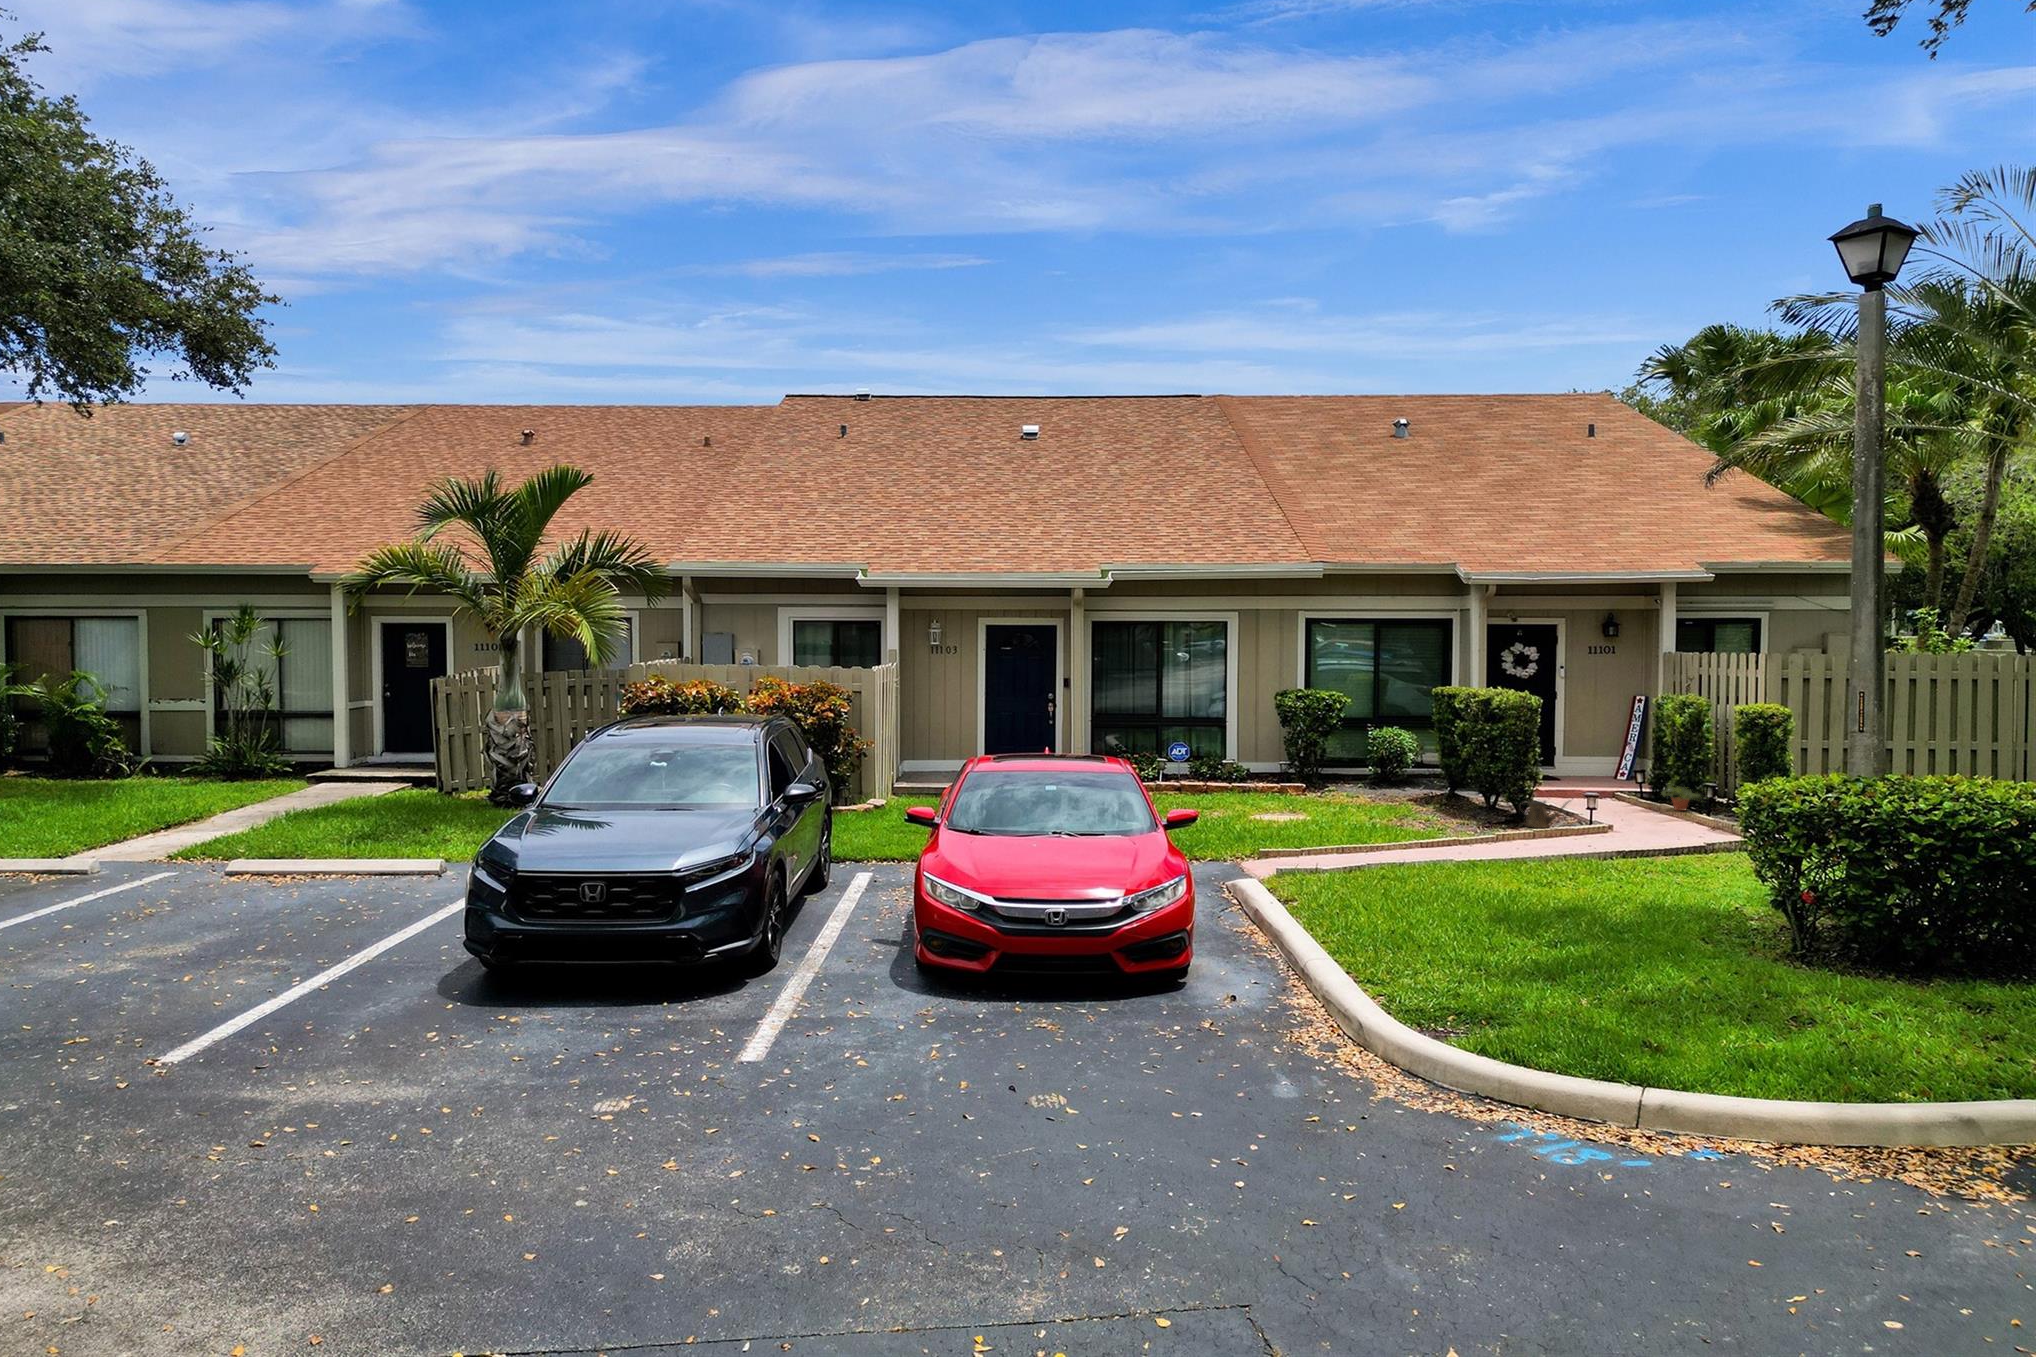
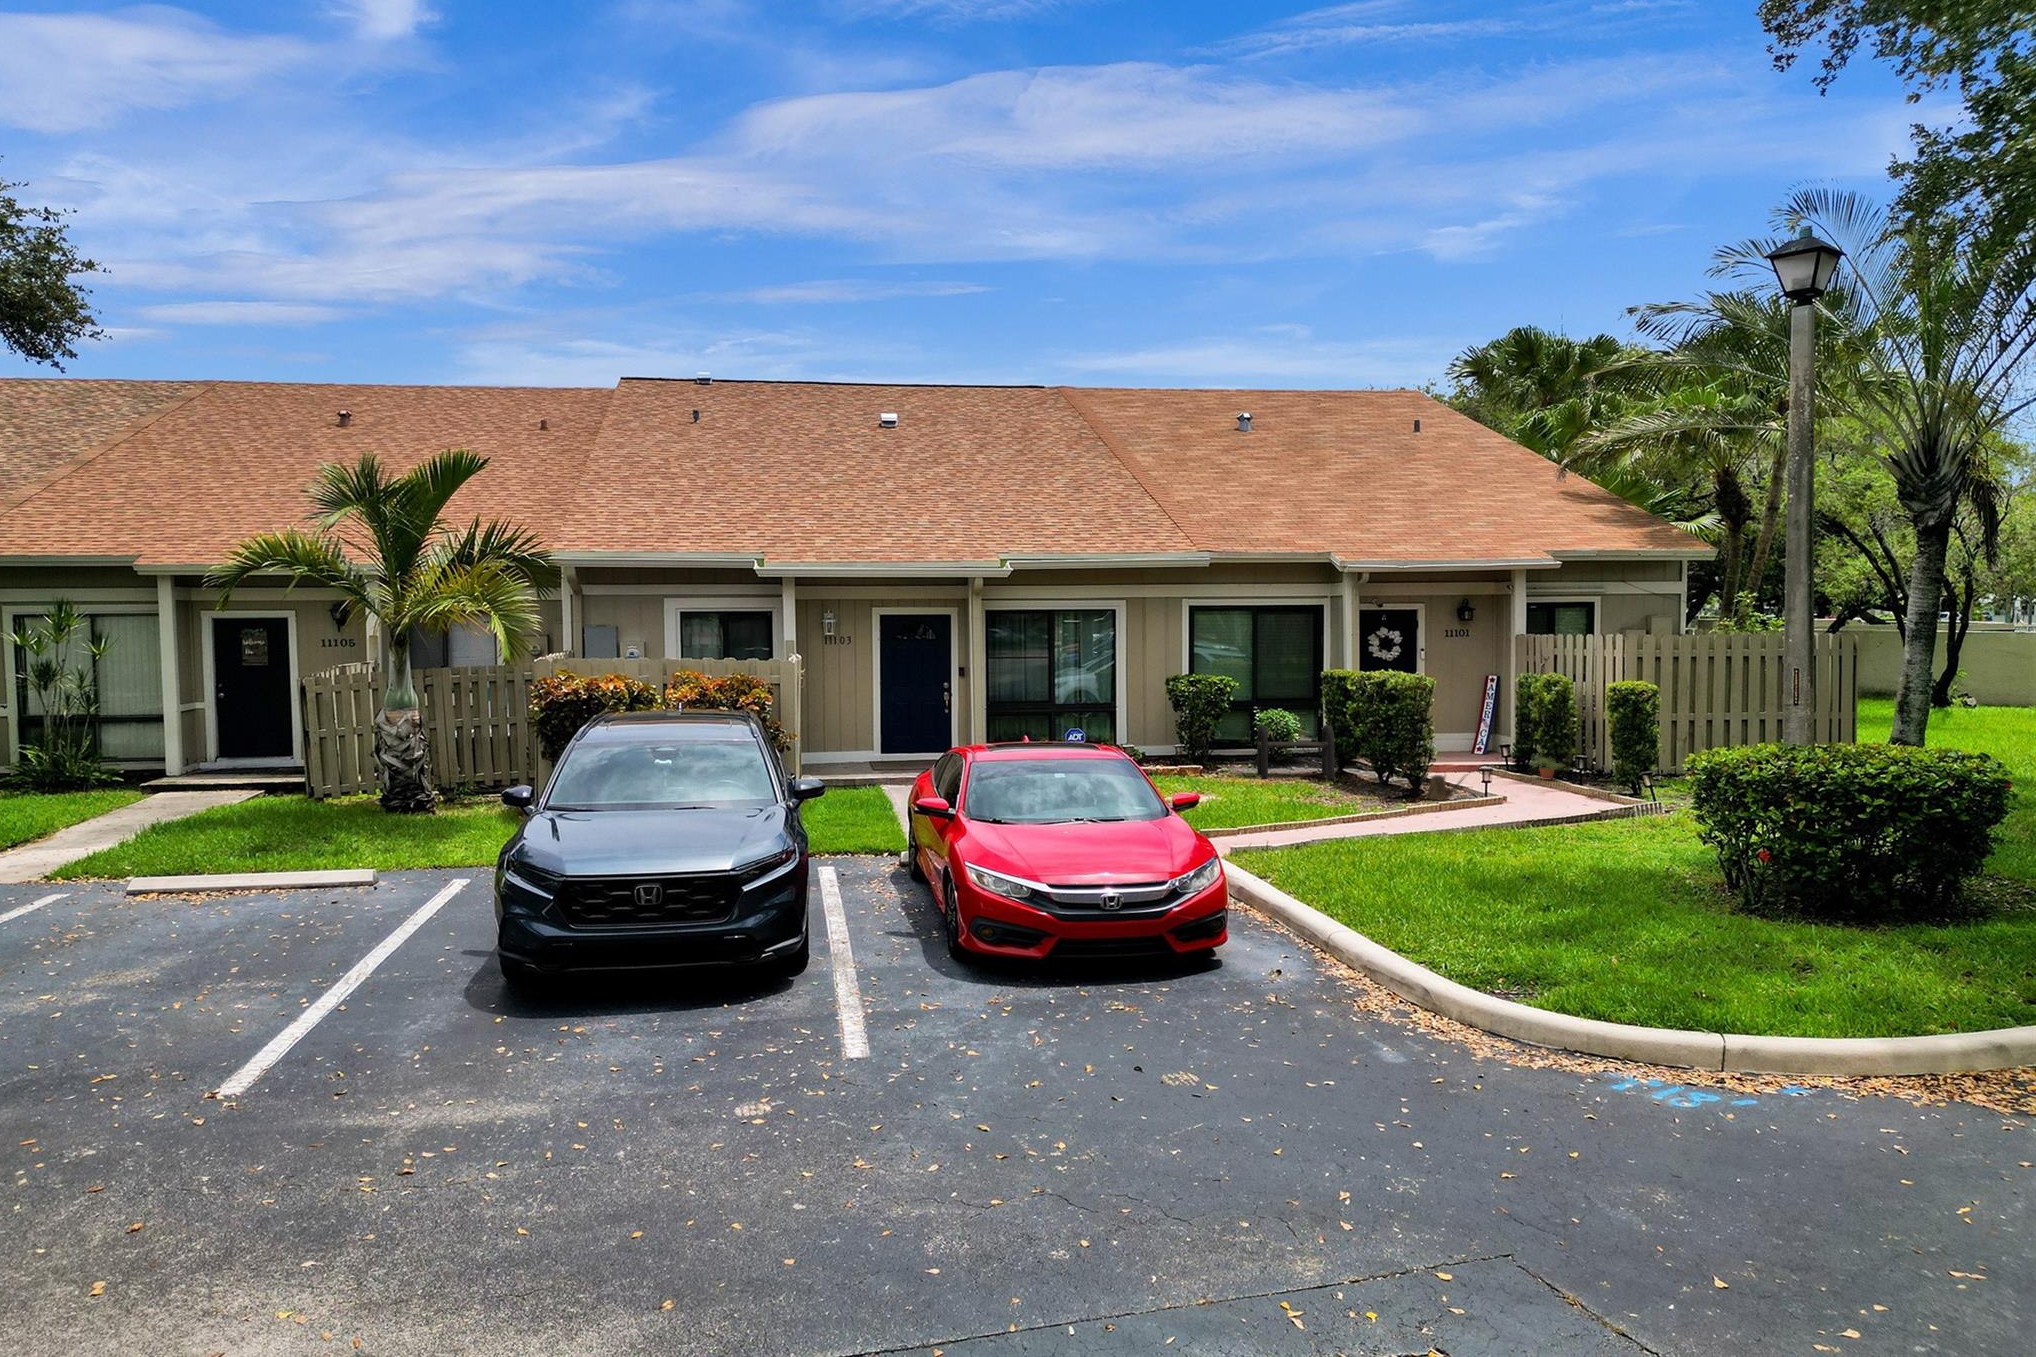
bench: none [1360,743,1440,802] -> present [1257,725,1334,779]

